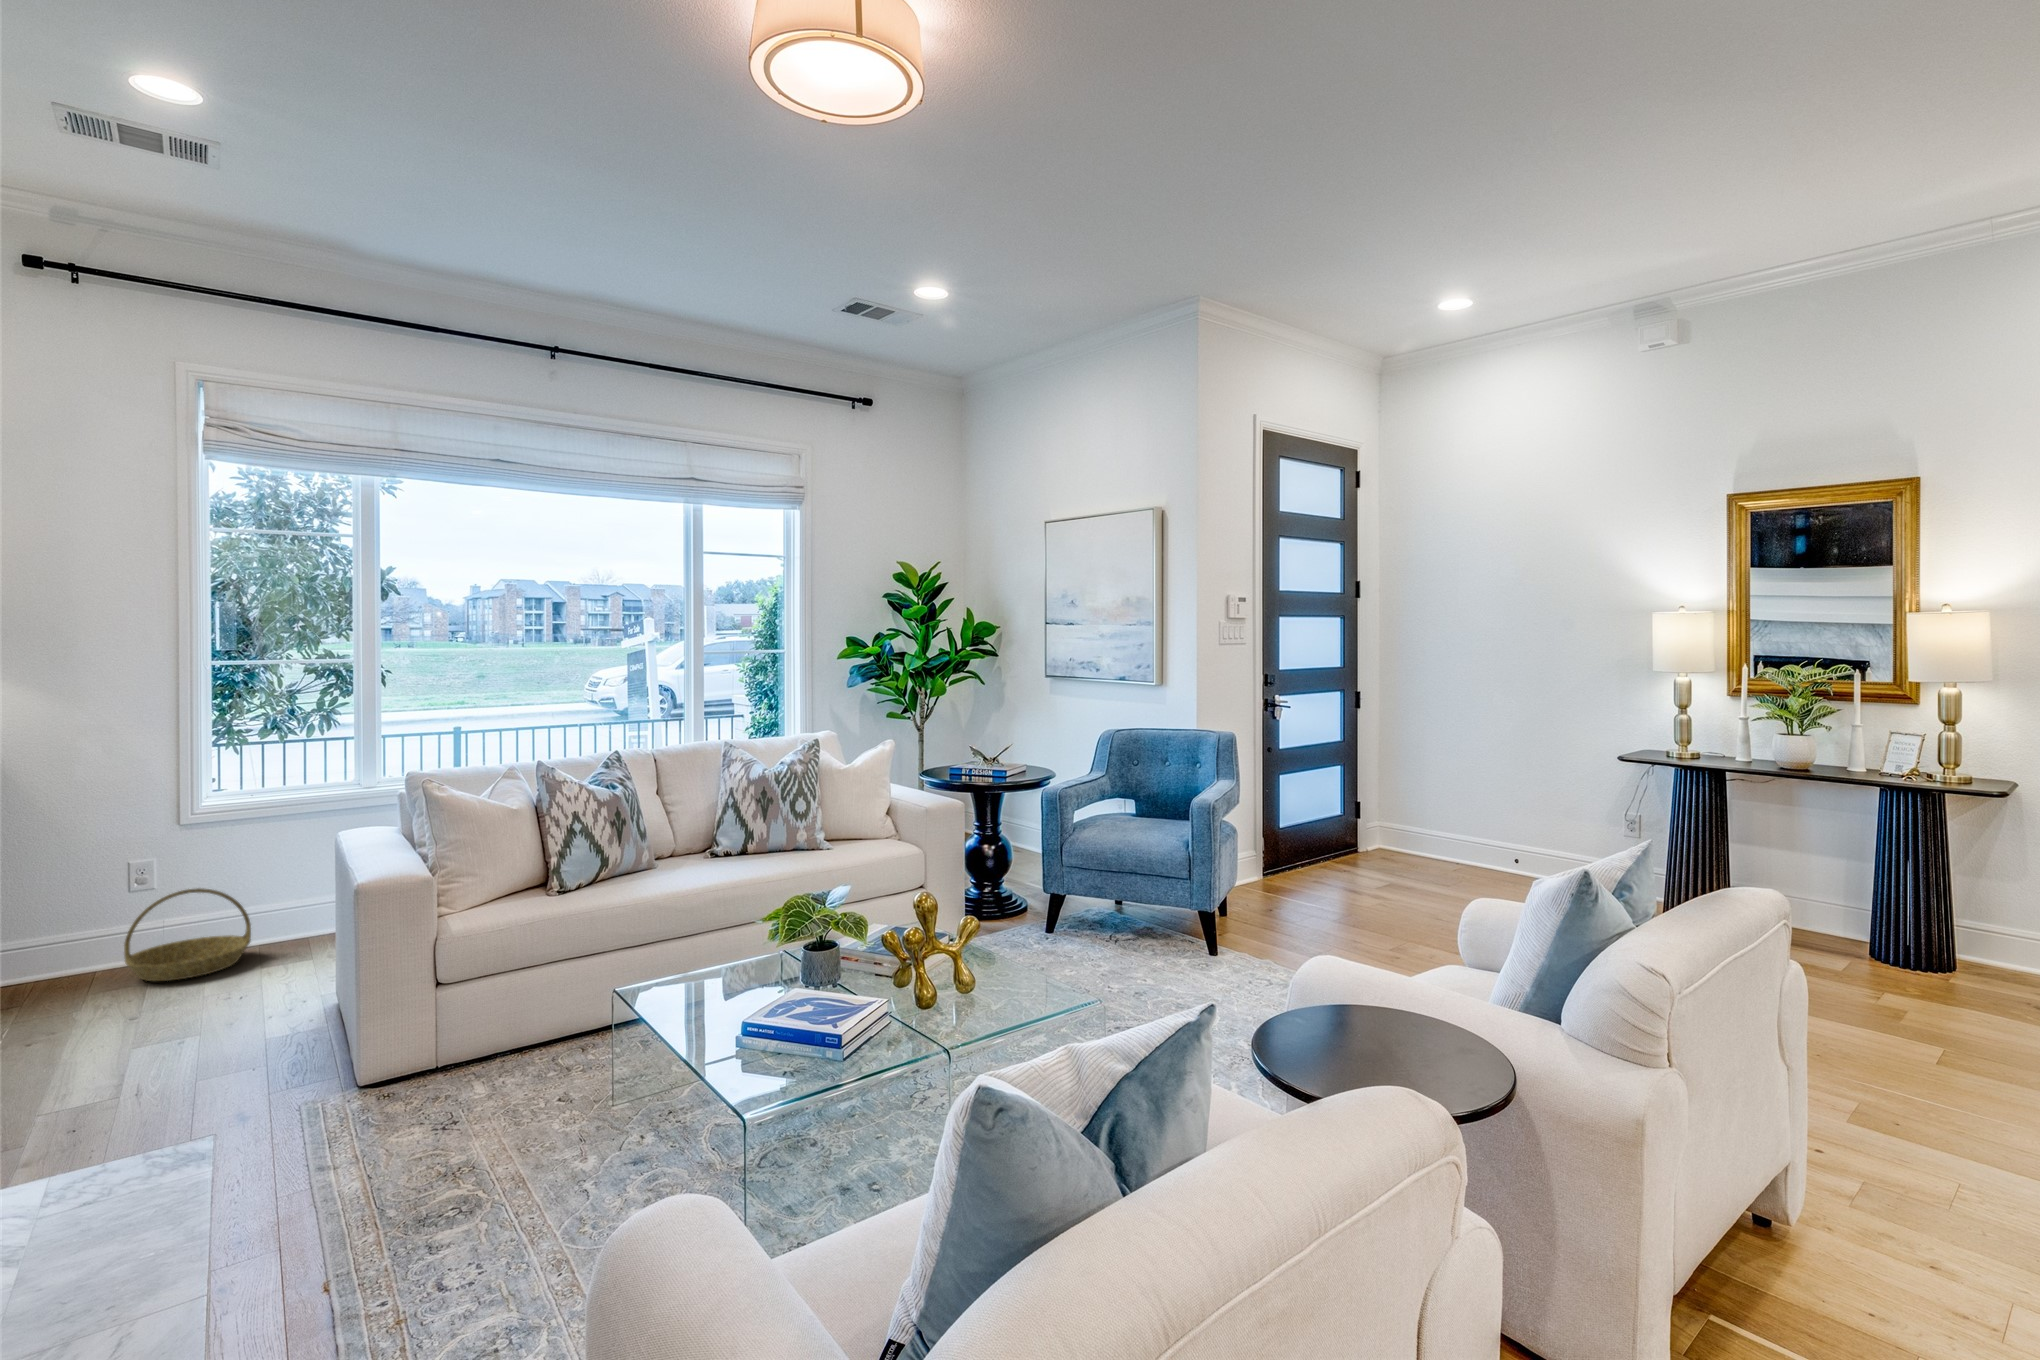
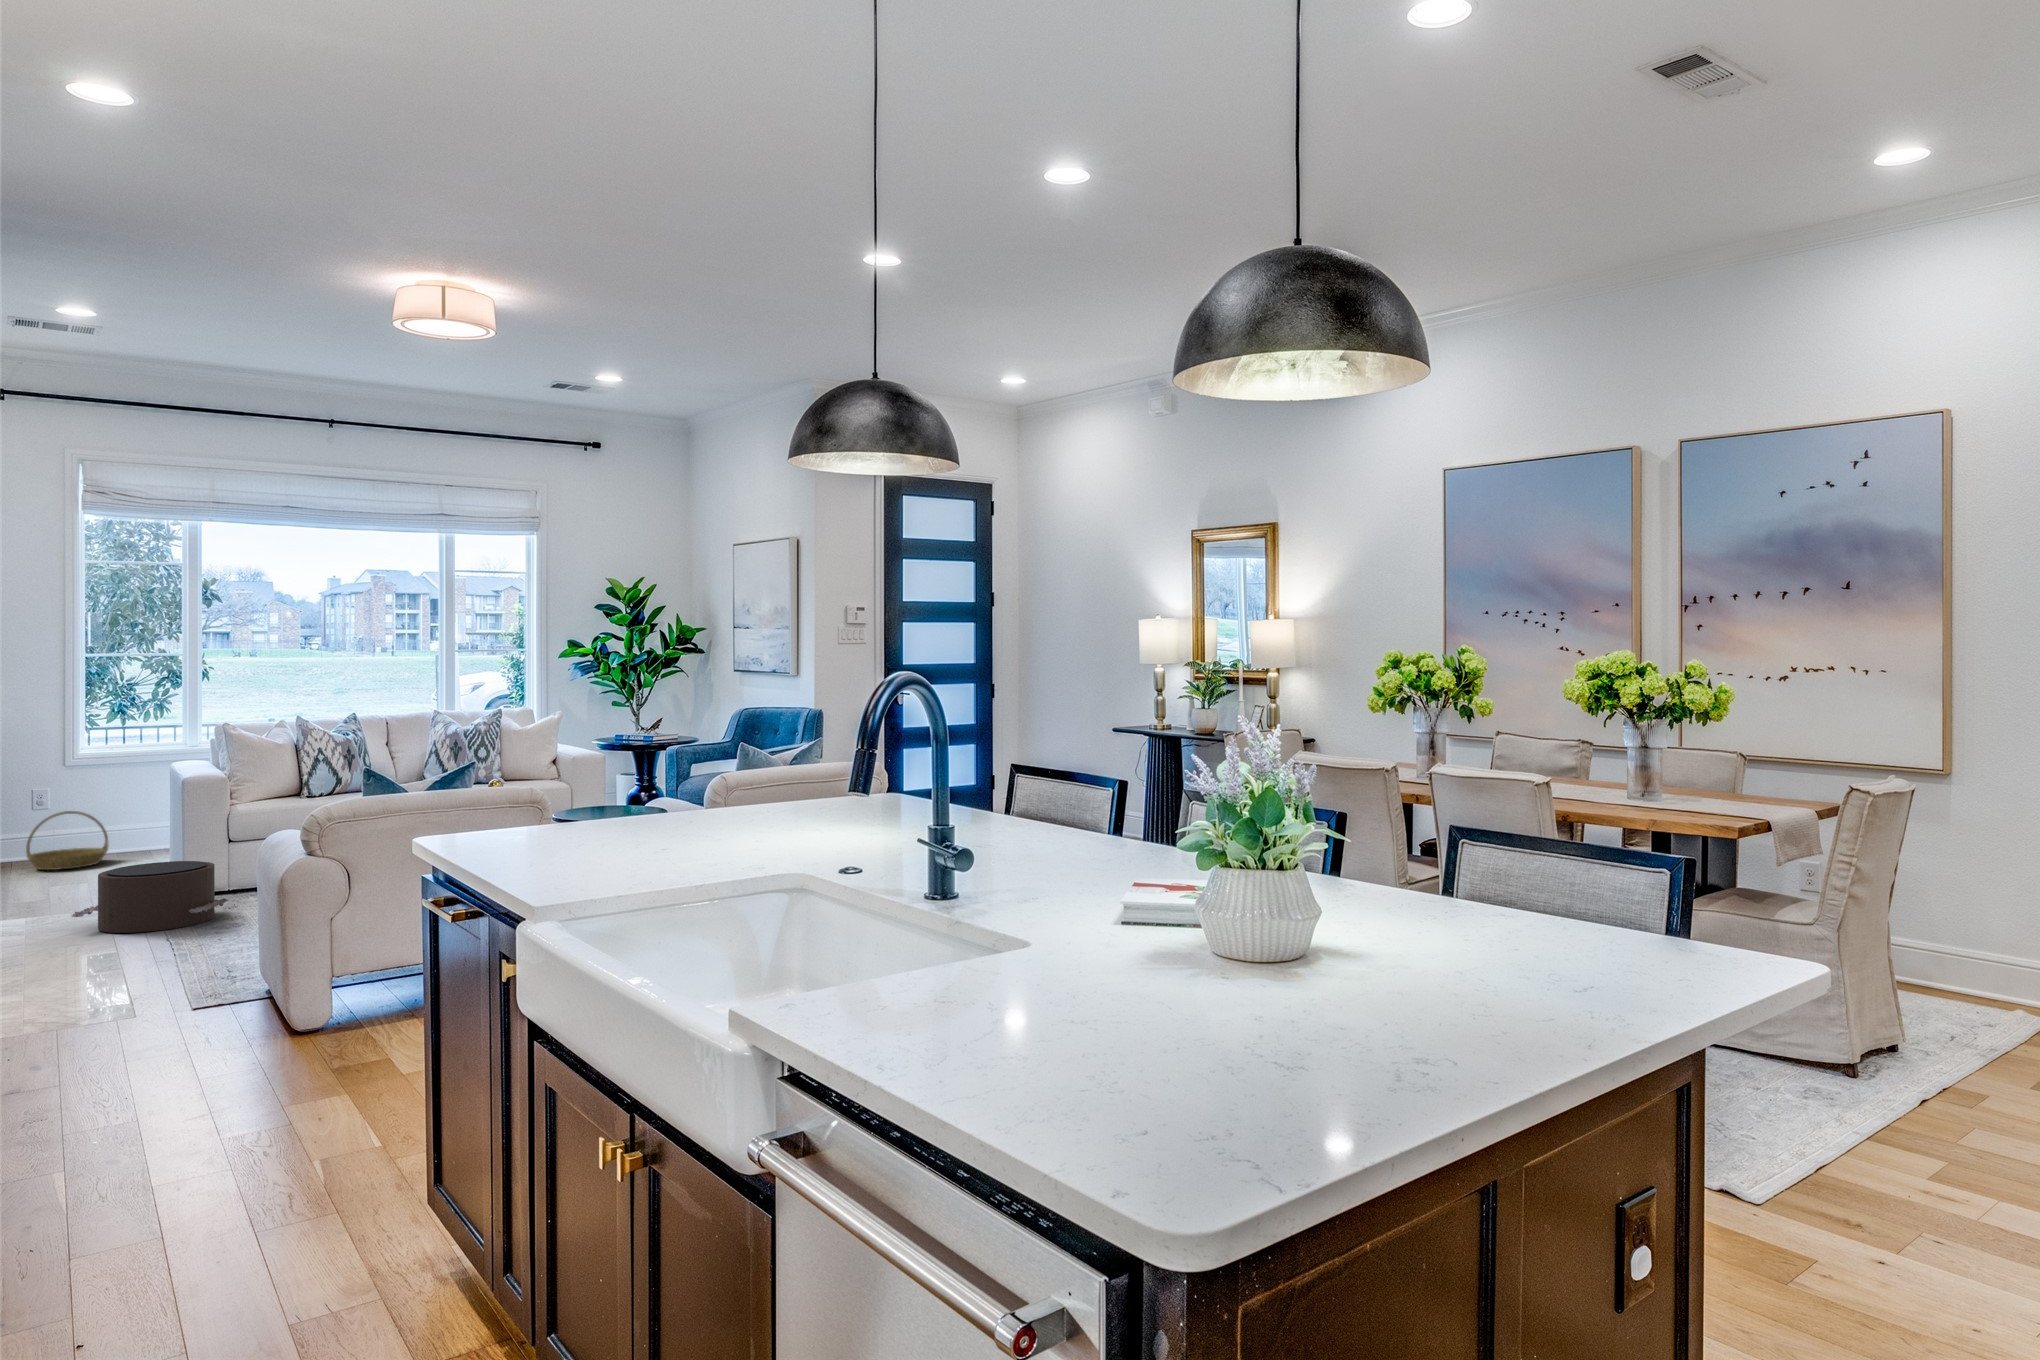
pouf: none [141,1039,445,1224] -> present [71,861,228,933]

